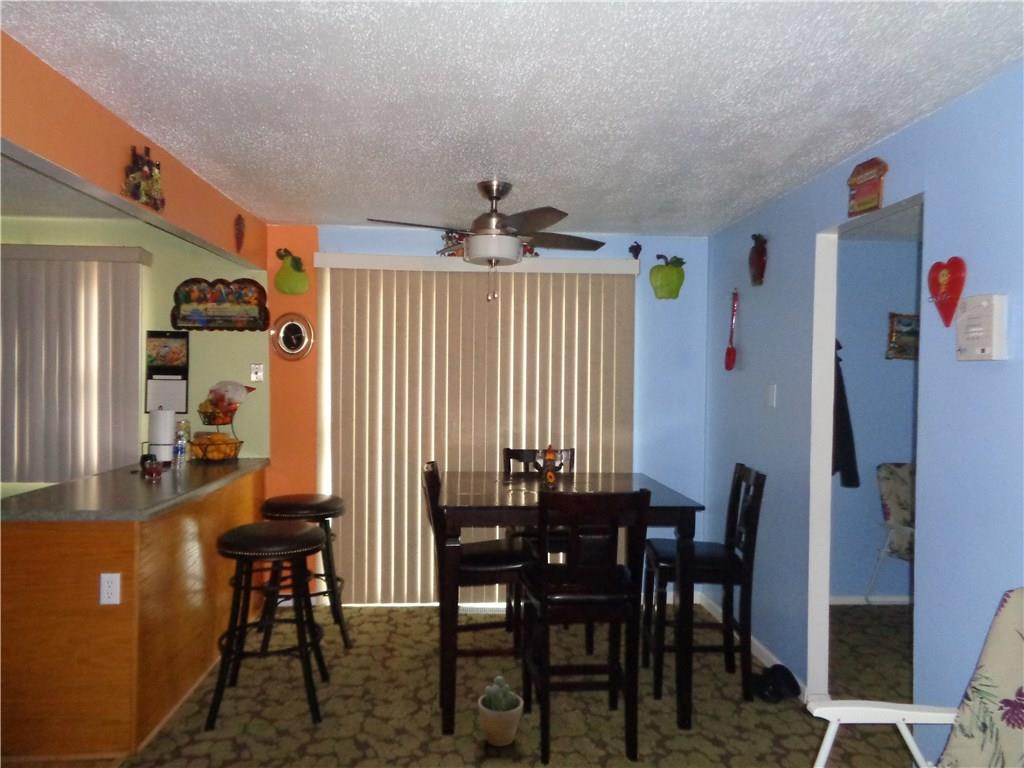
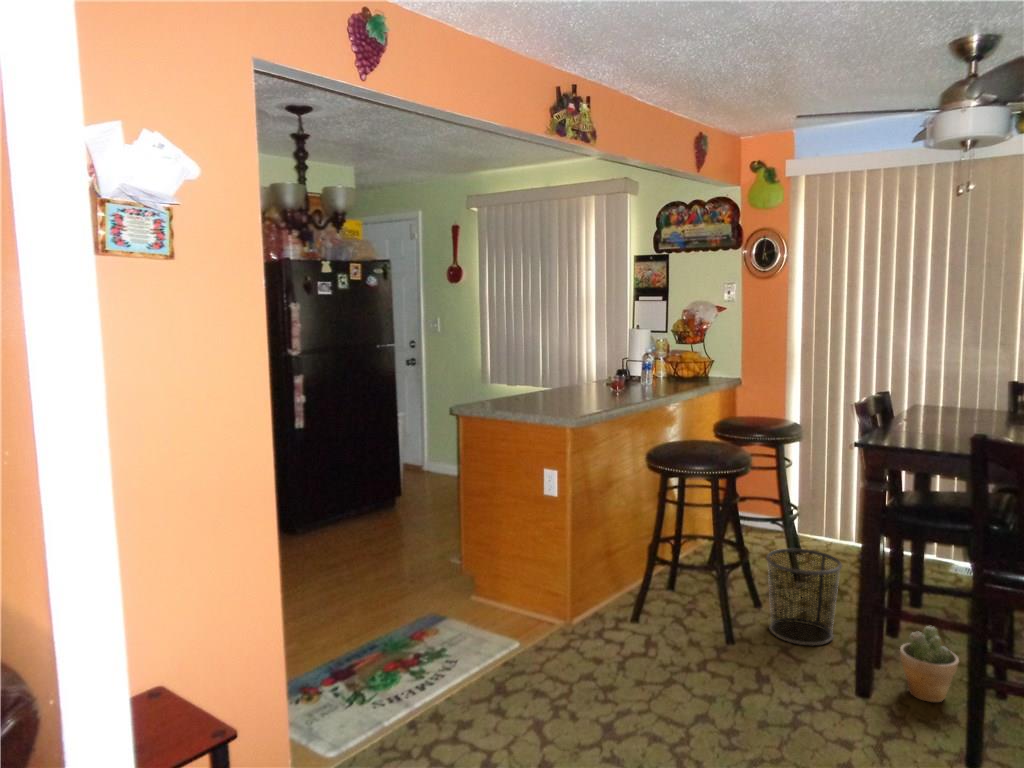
waste bin: none [343,626,413,726] -> present [766,548,842,646]

